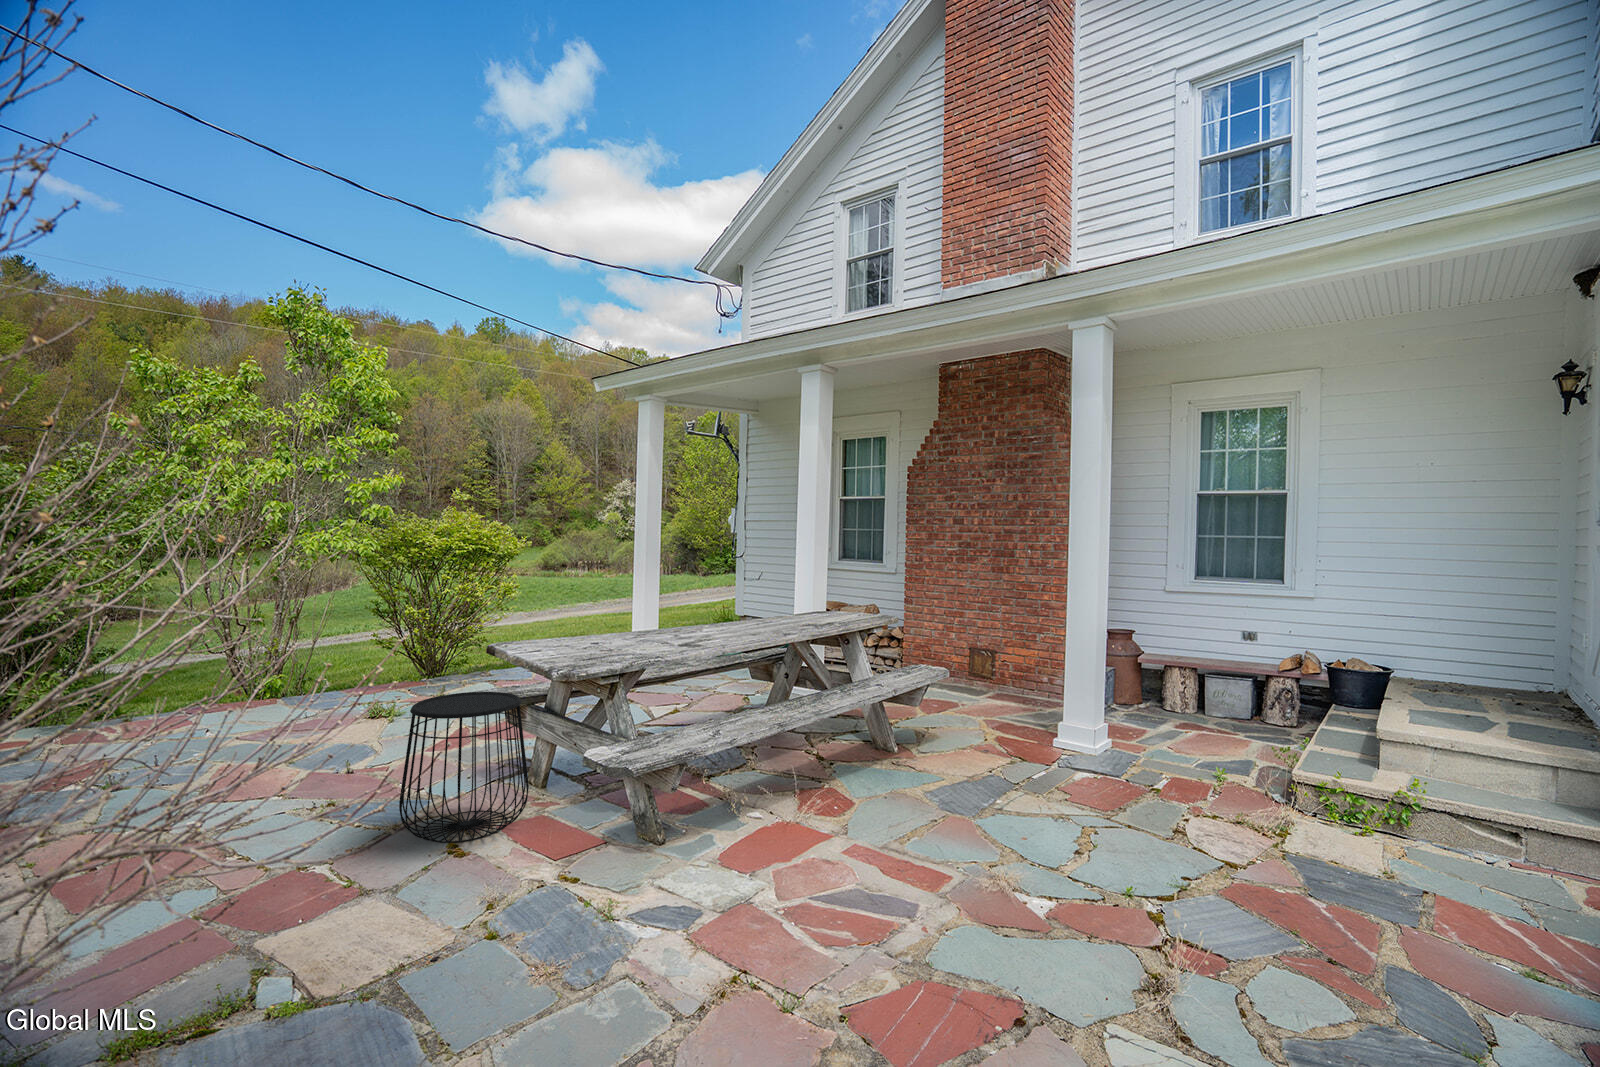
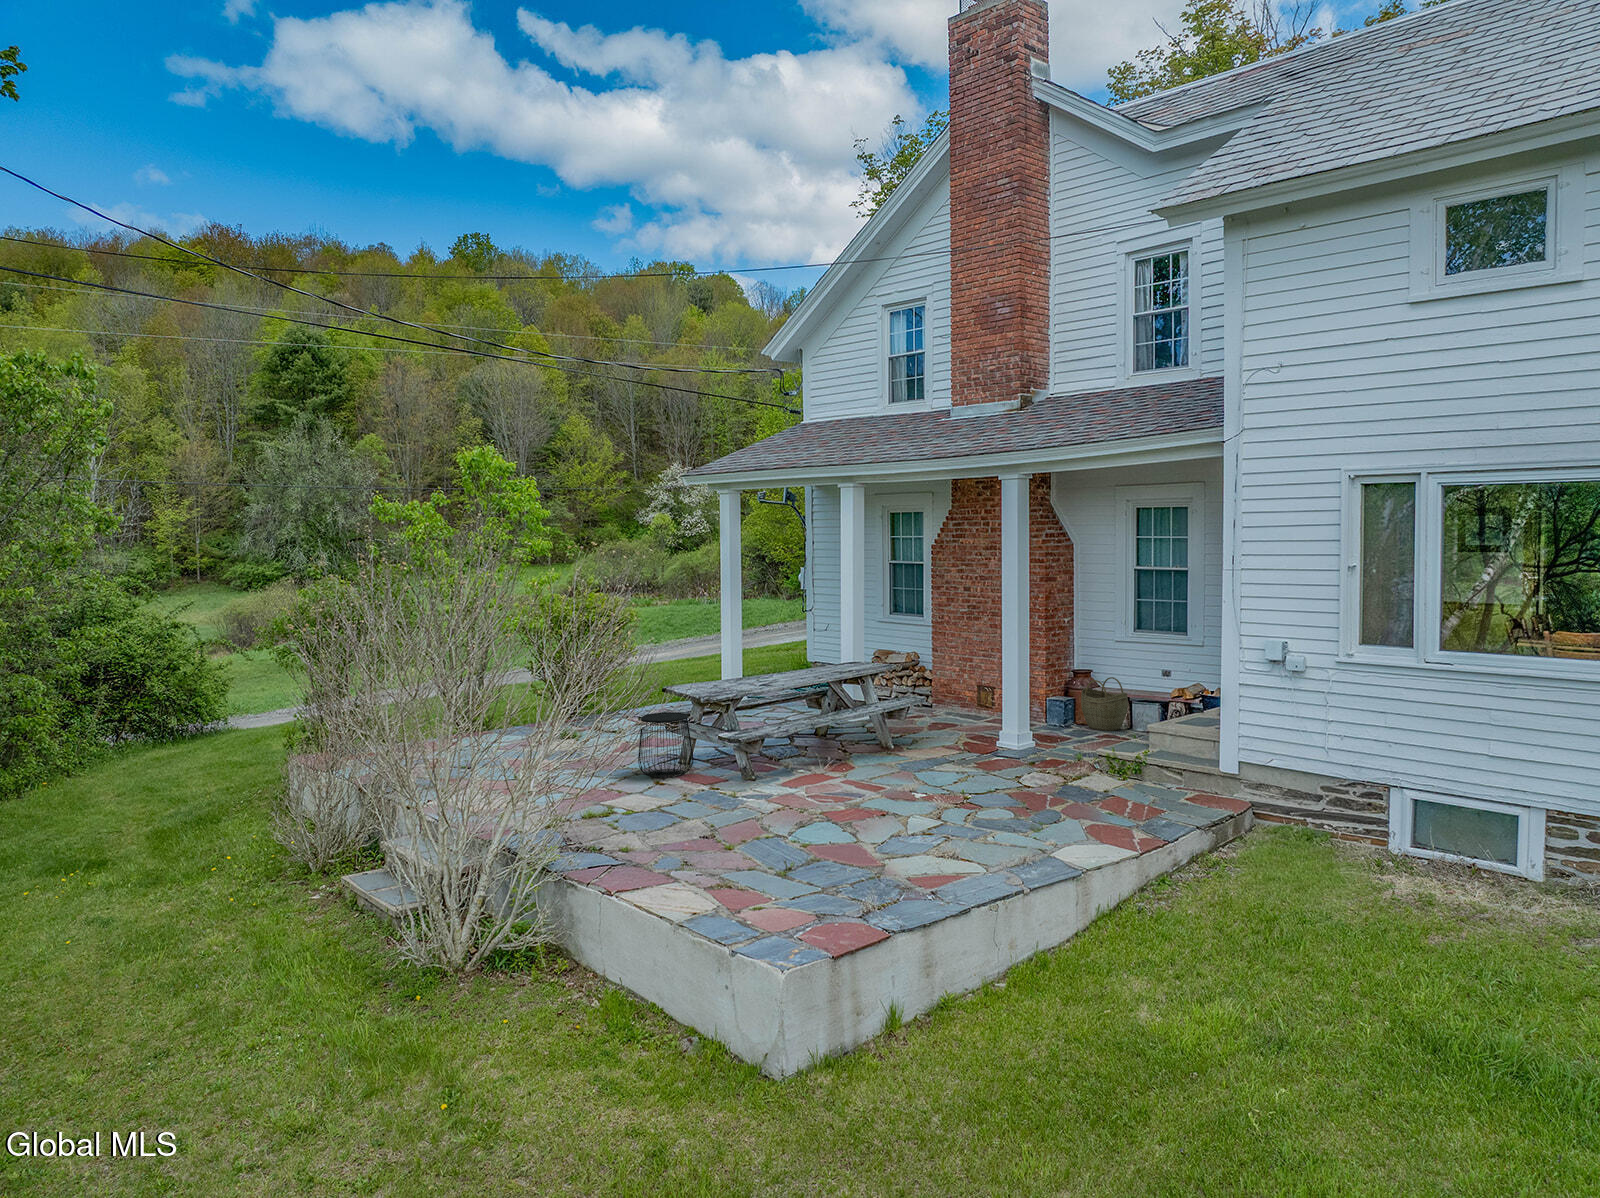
woven basket: none [1134,641,1206,719] -> present [1081,677,1128,731]

